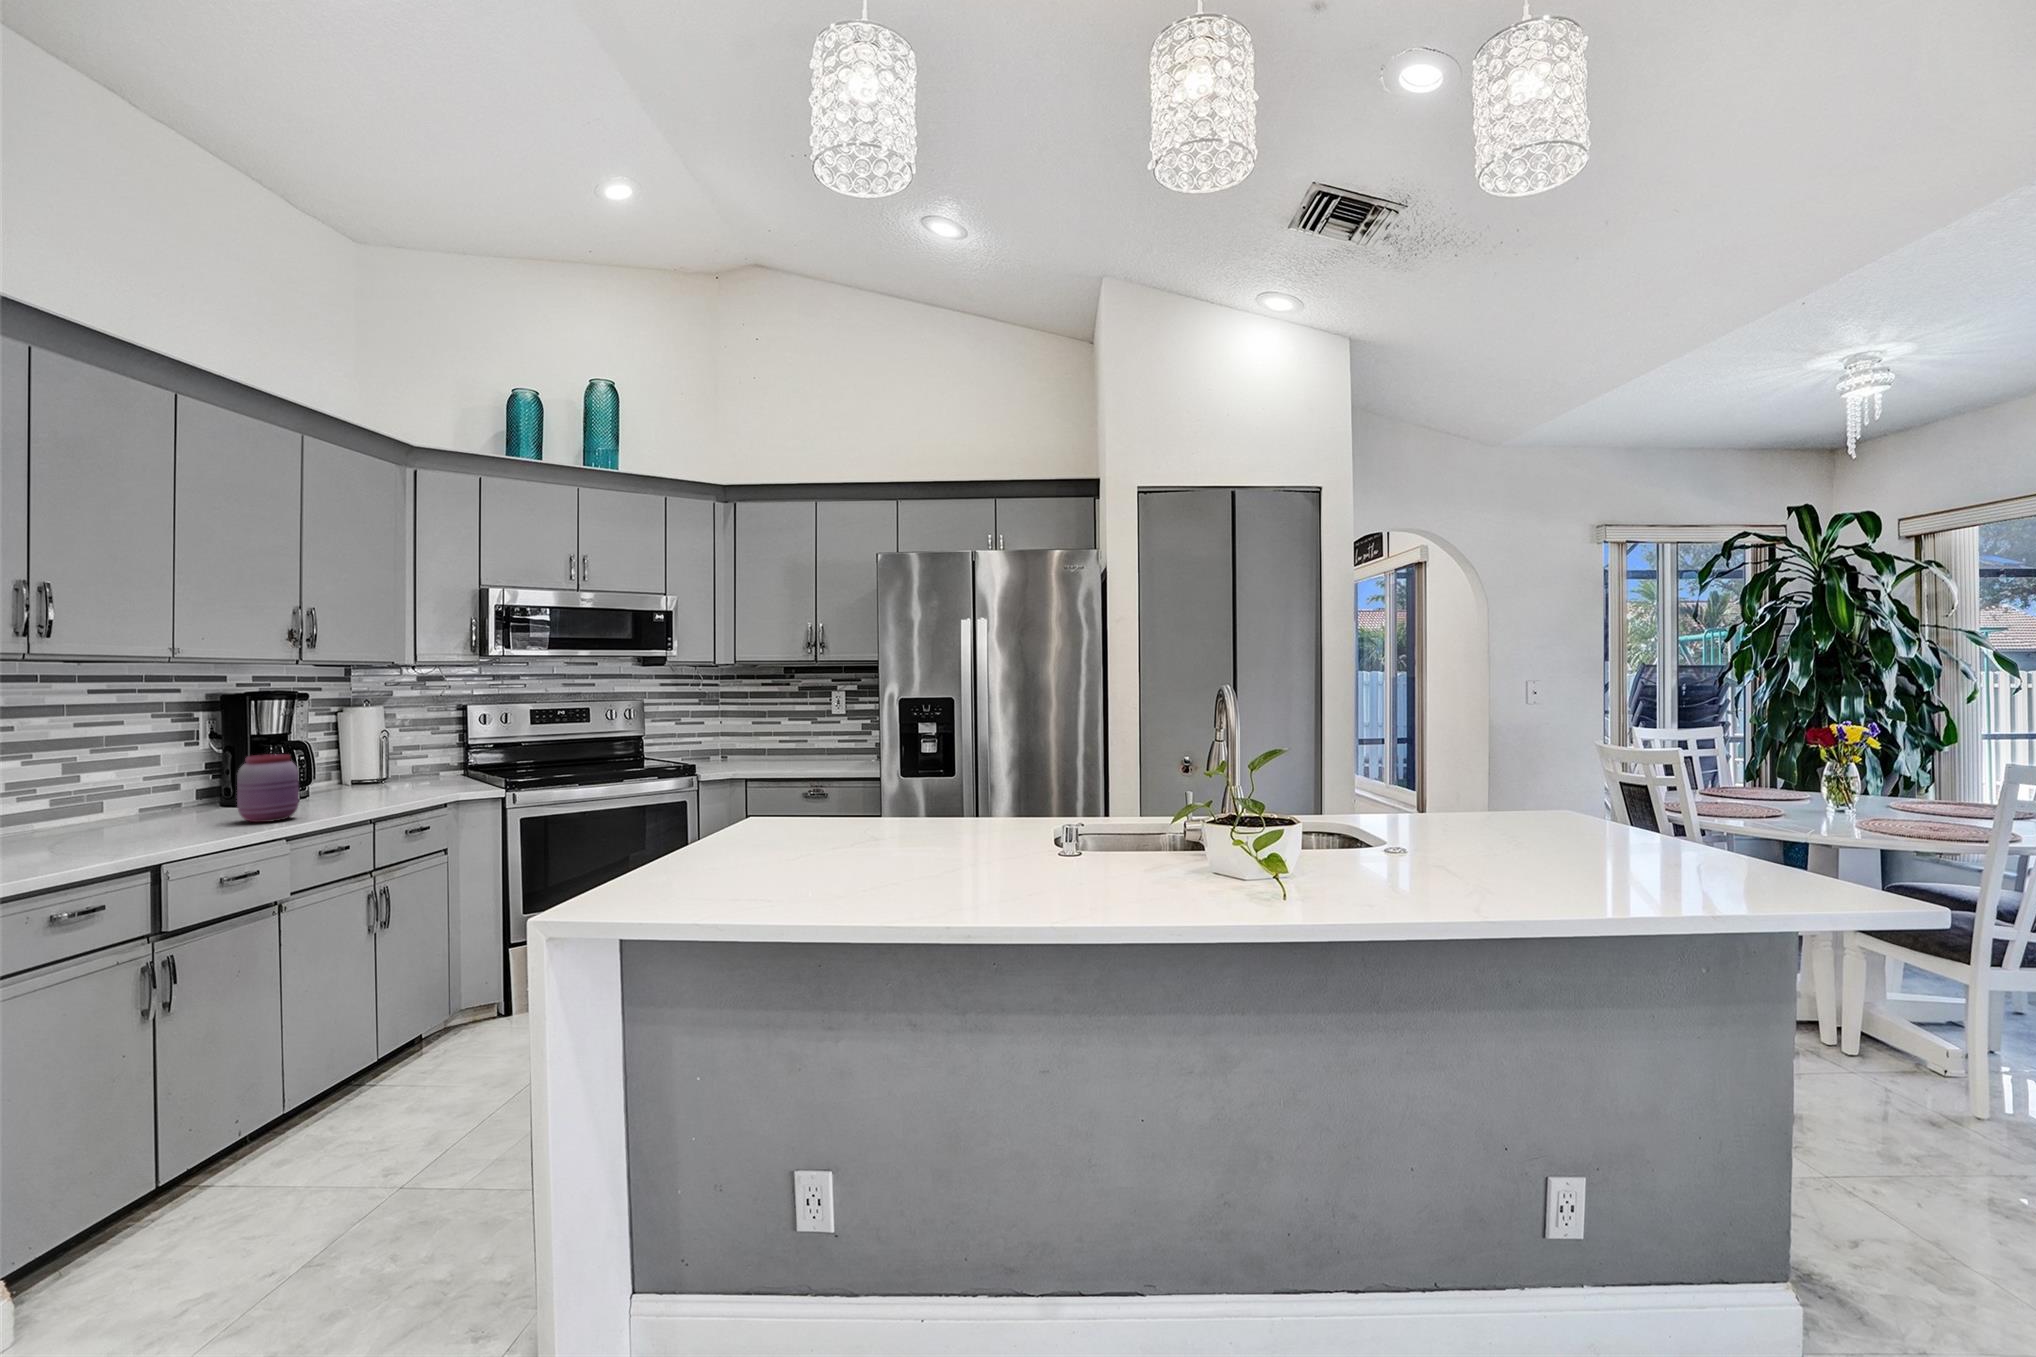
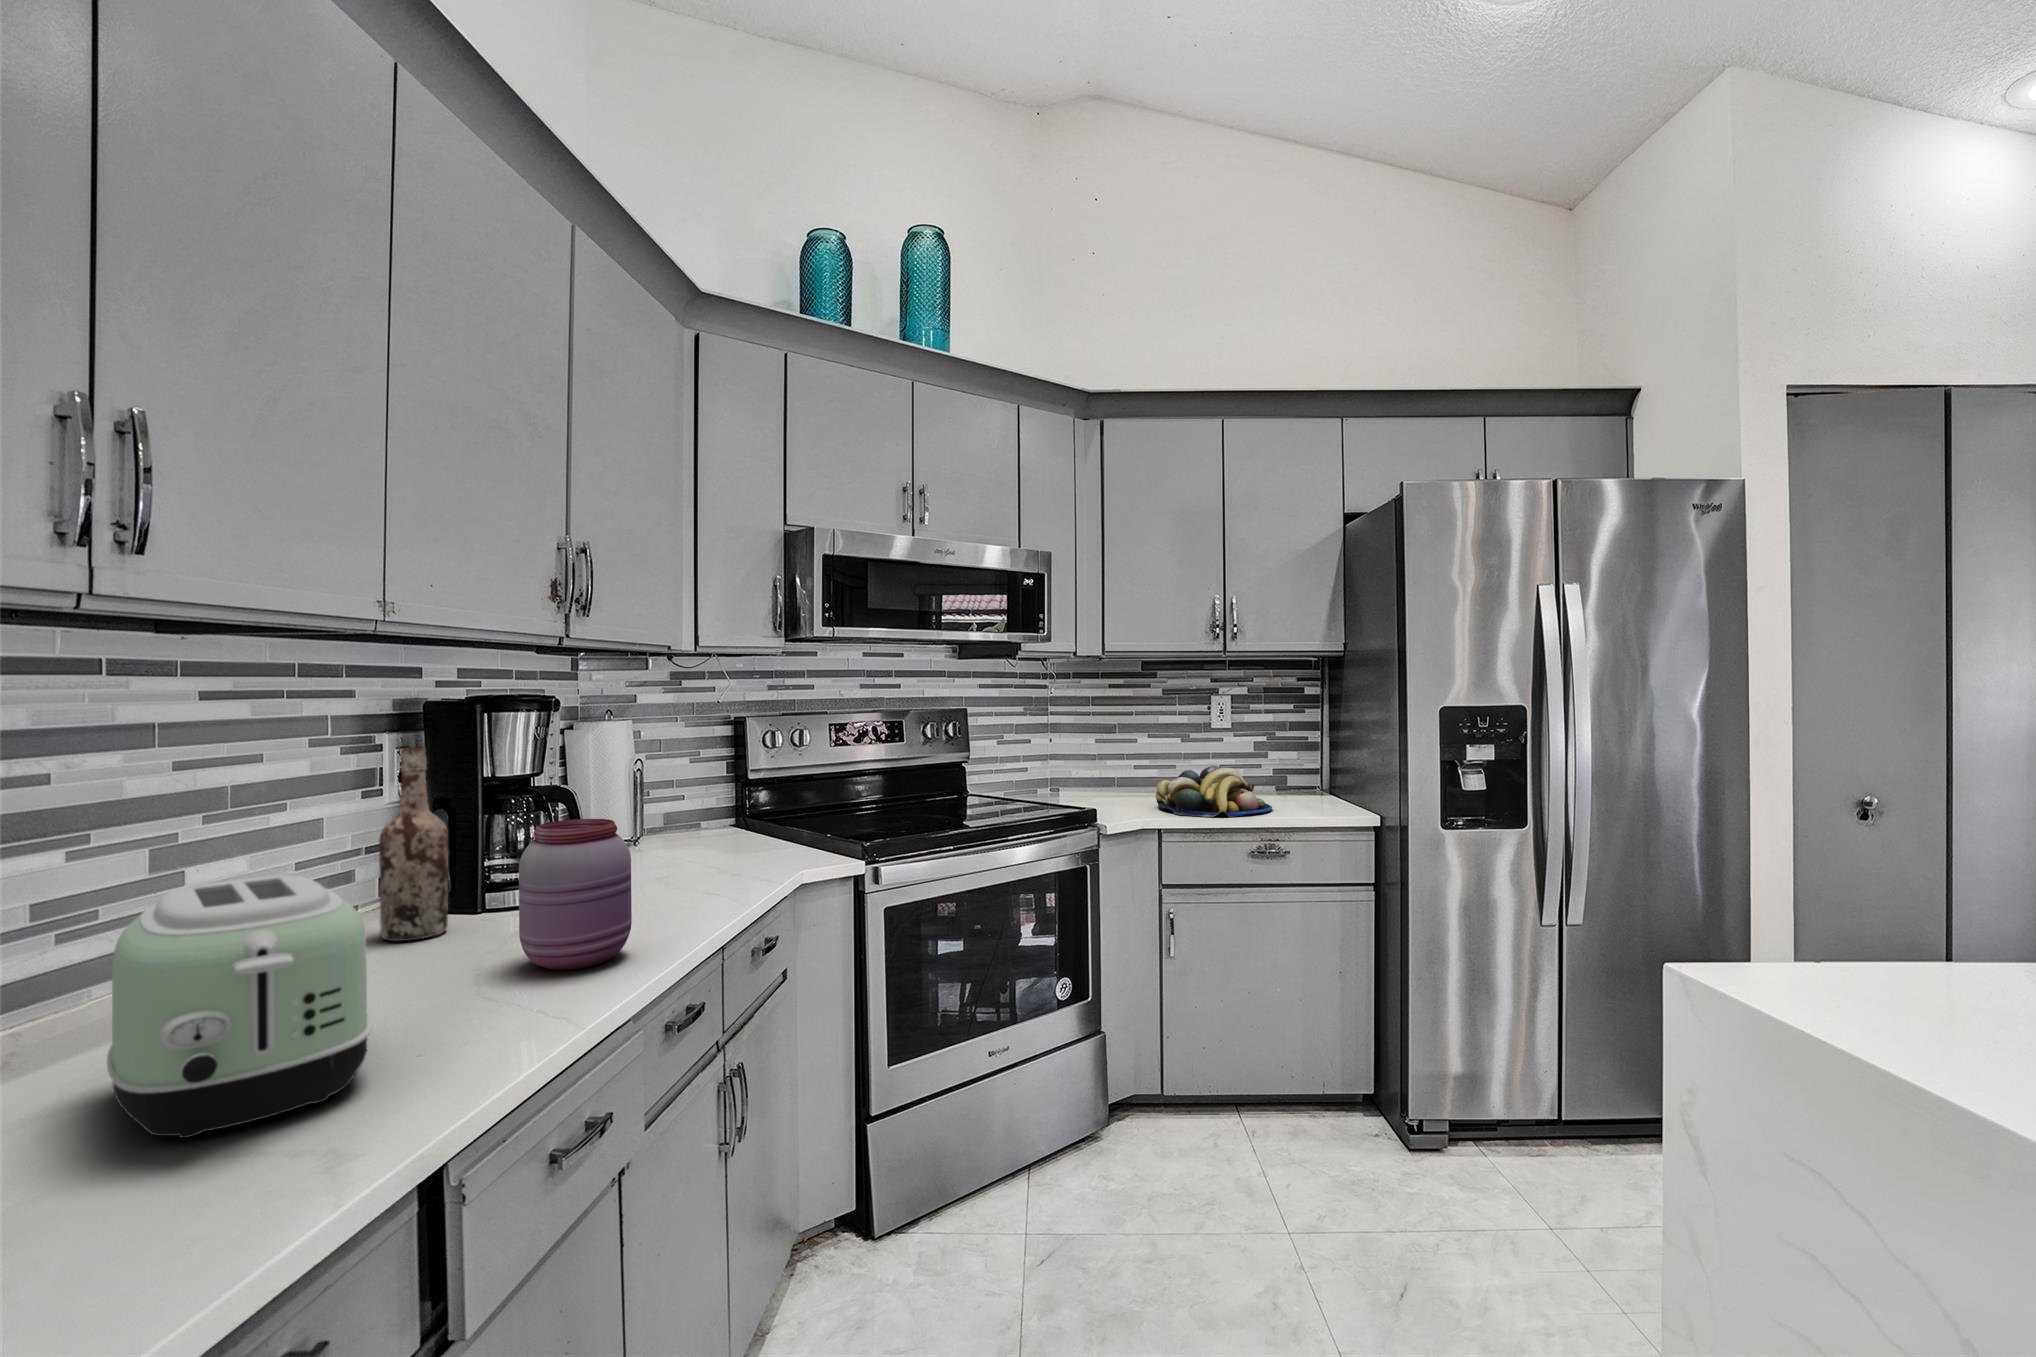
wine bottle: none [184,719,222,814] -> present [379,747,448,941]
fruit bowl: none [754,739,830,771] -> present [1156,766,1272,817]
toaster: none [36,768,141,854] -> present [107,875,372,1138]

